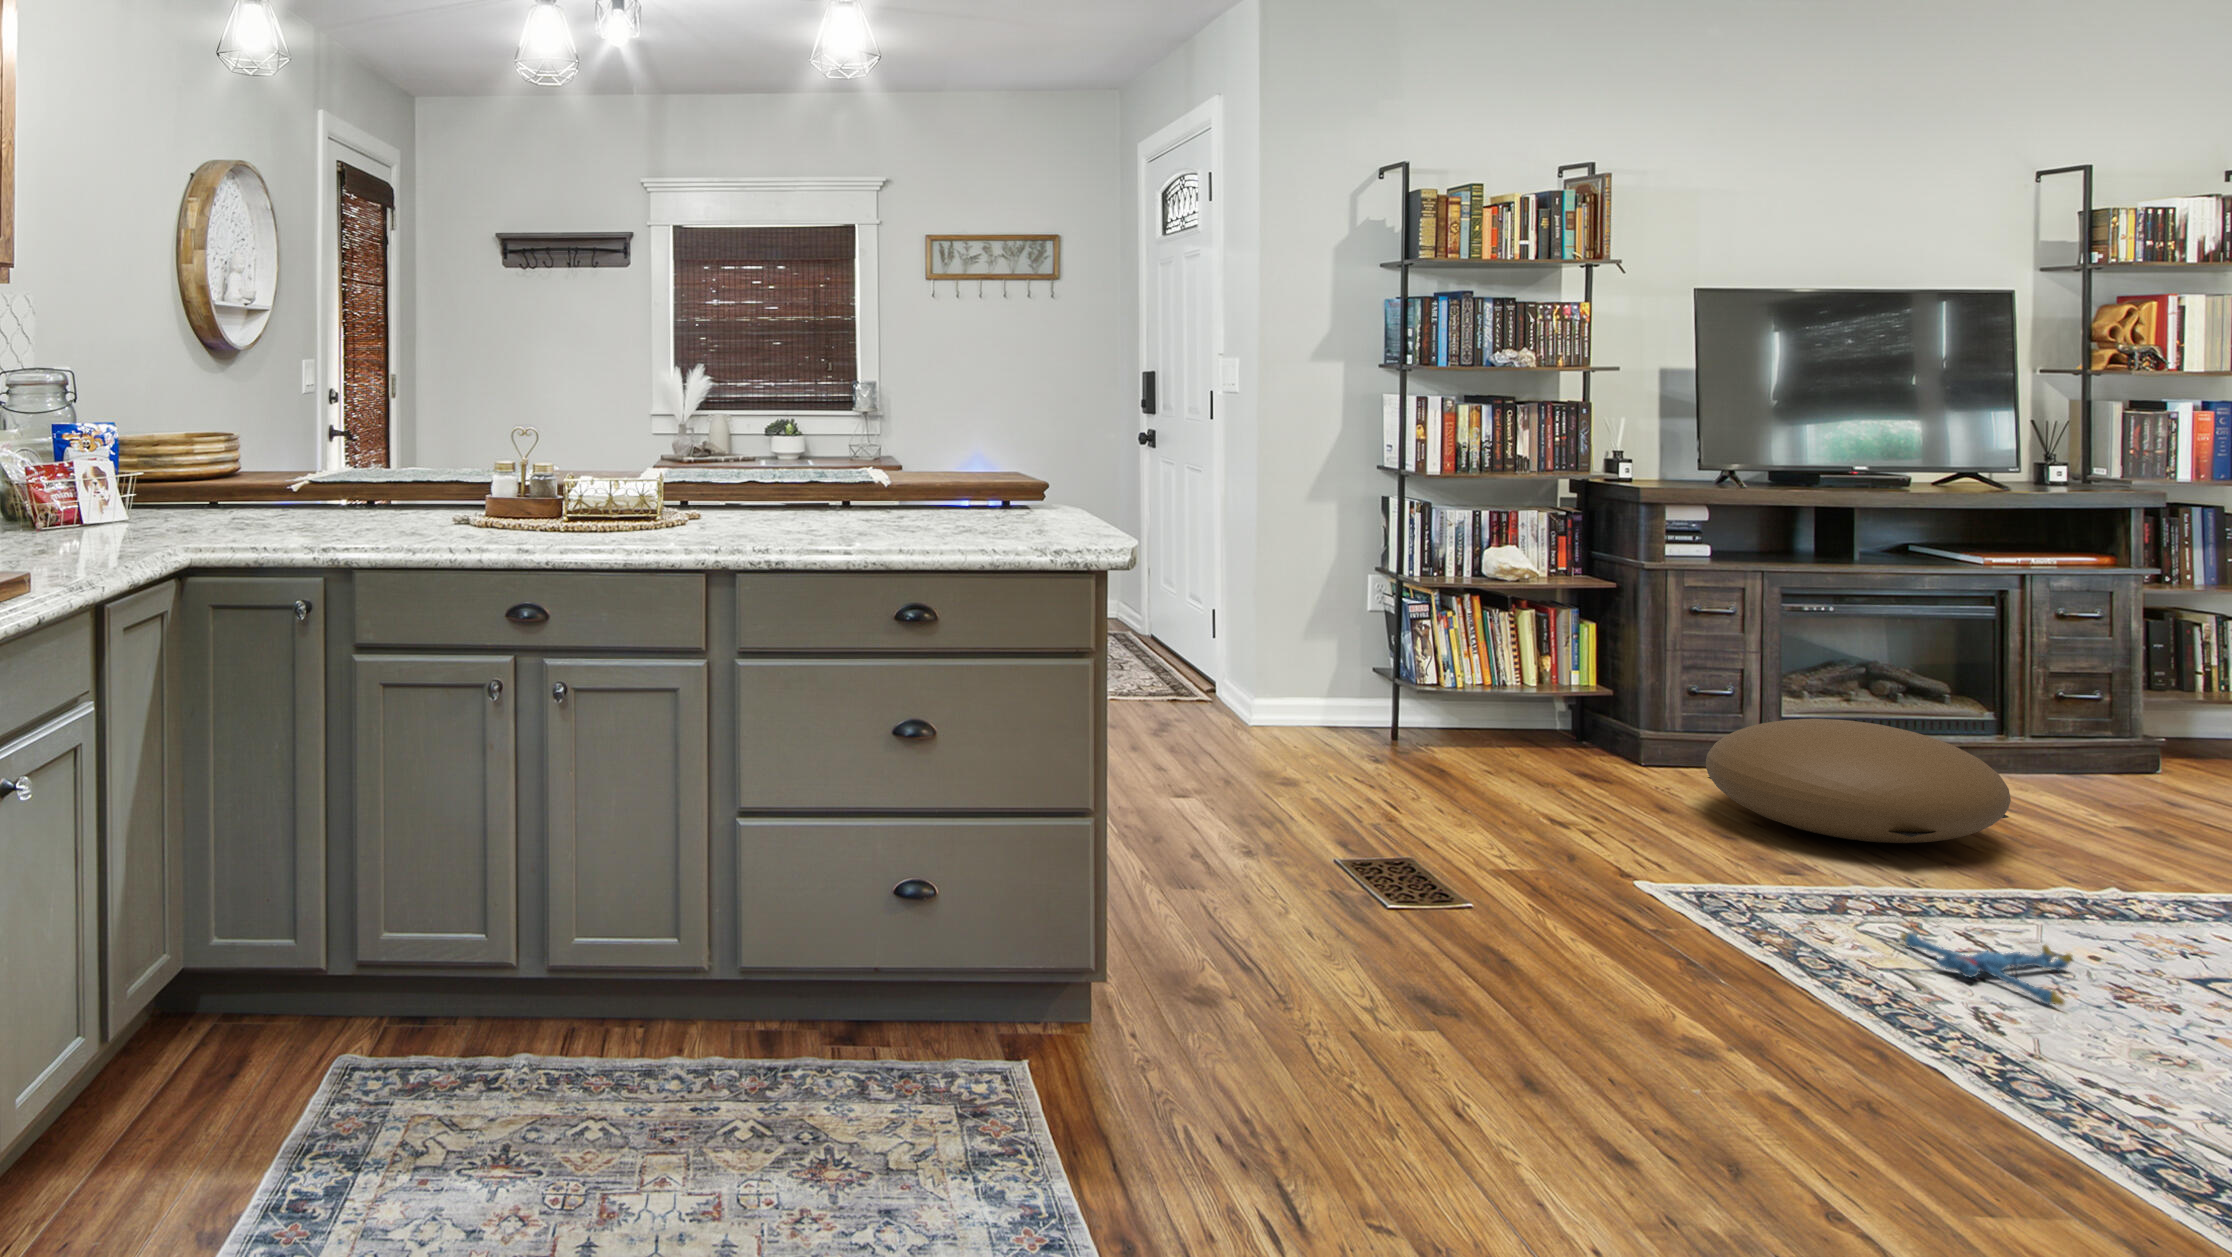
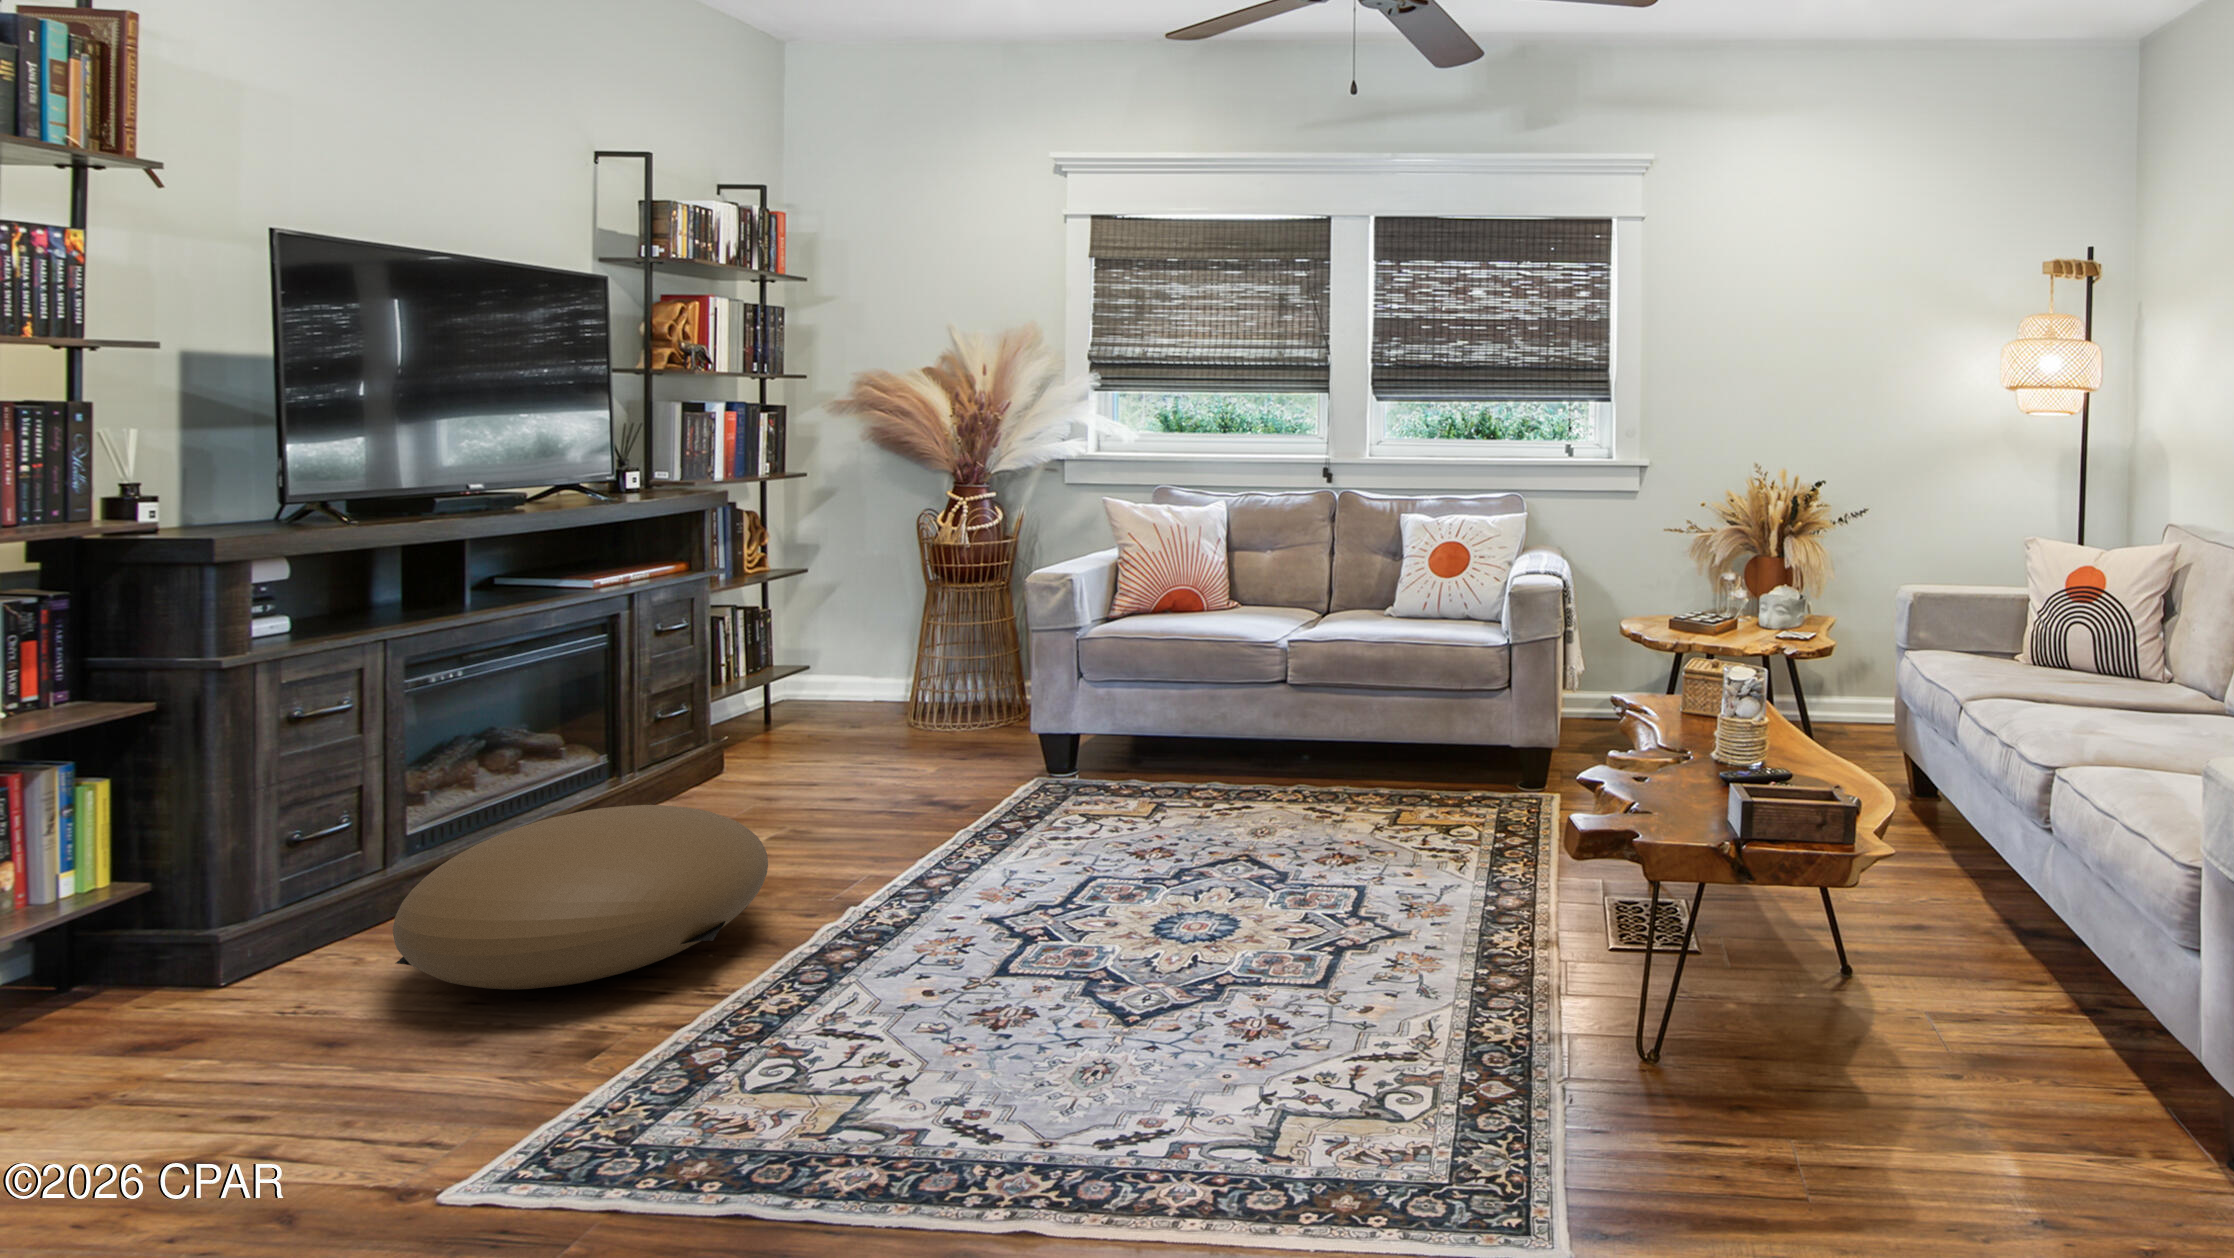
plush toy: present [1900,932,2073,1005] -> none [807,1008,1015,1097]

